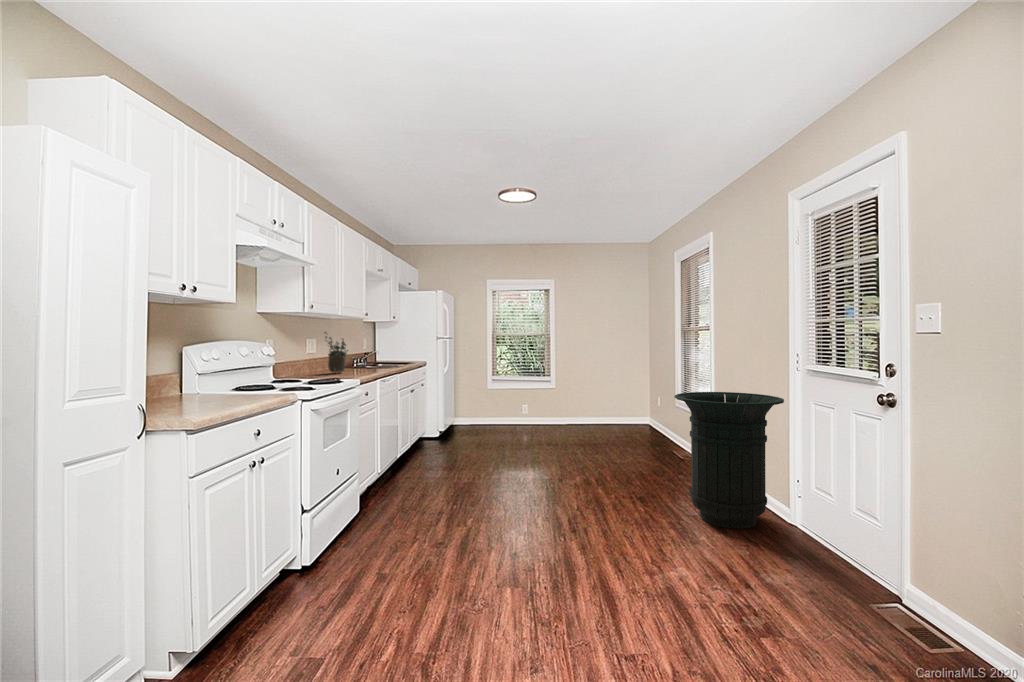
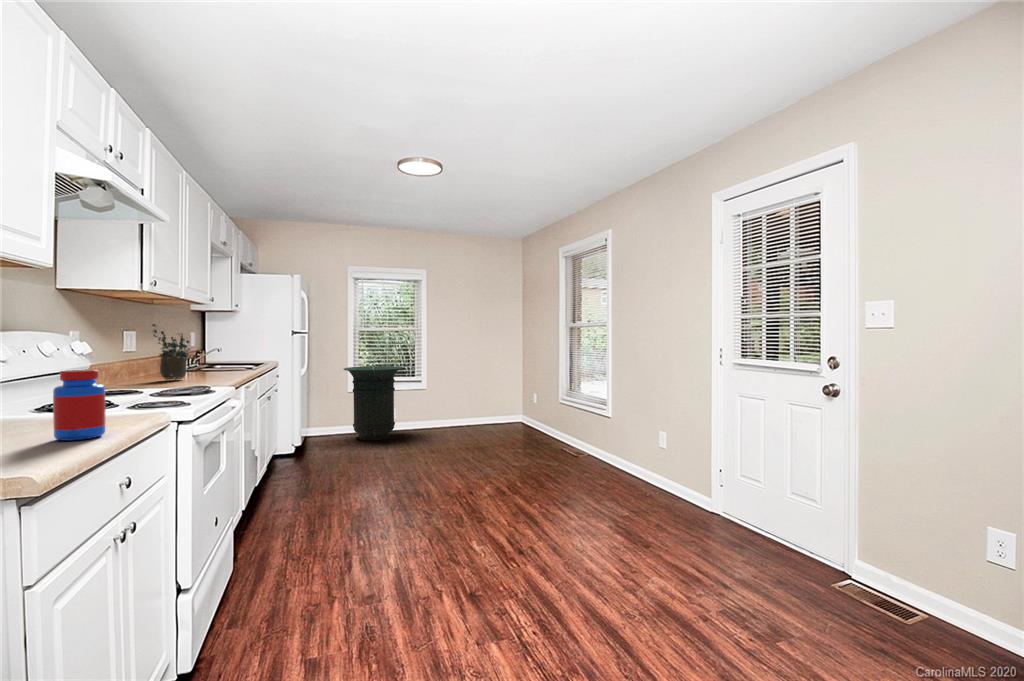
jar: none [223,363,250,405] -> present [53,369,106,441]
trash can: present [674,392,784,529] -> present [344,366,403,440]

